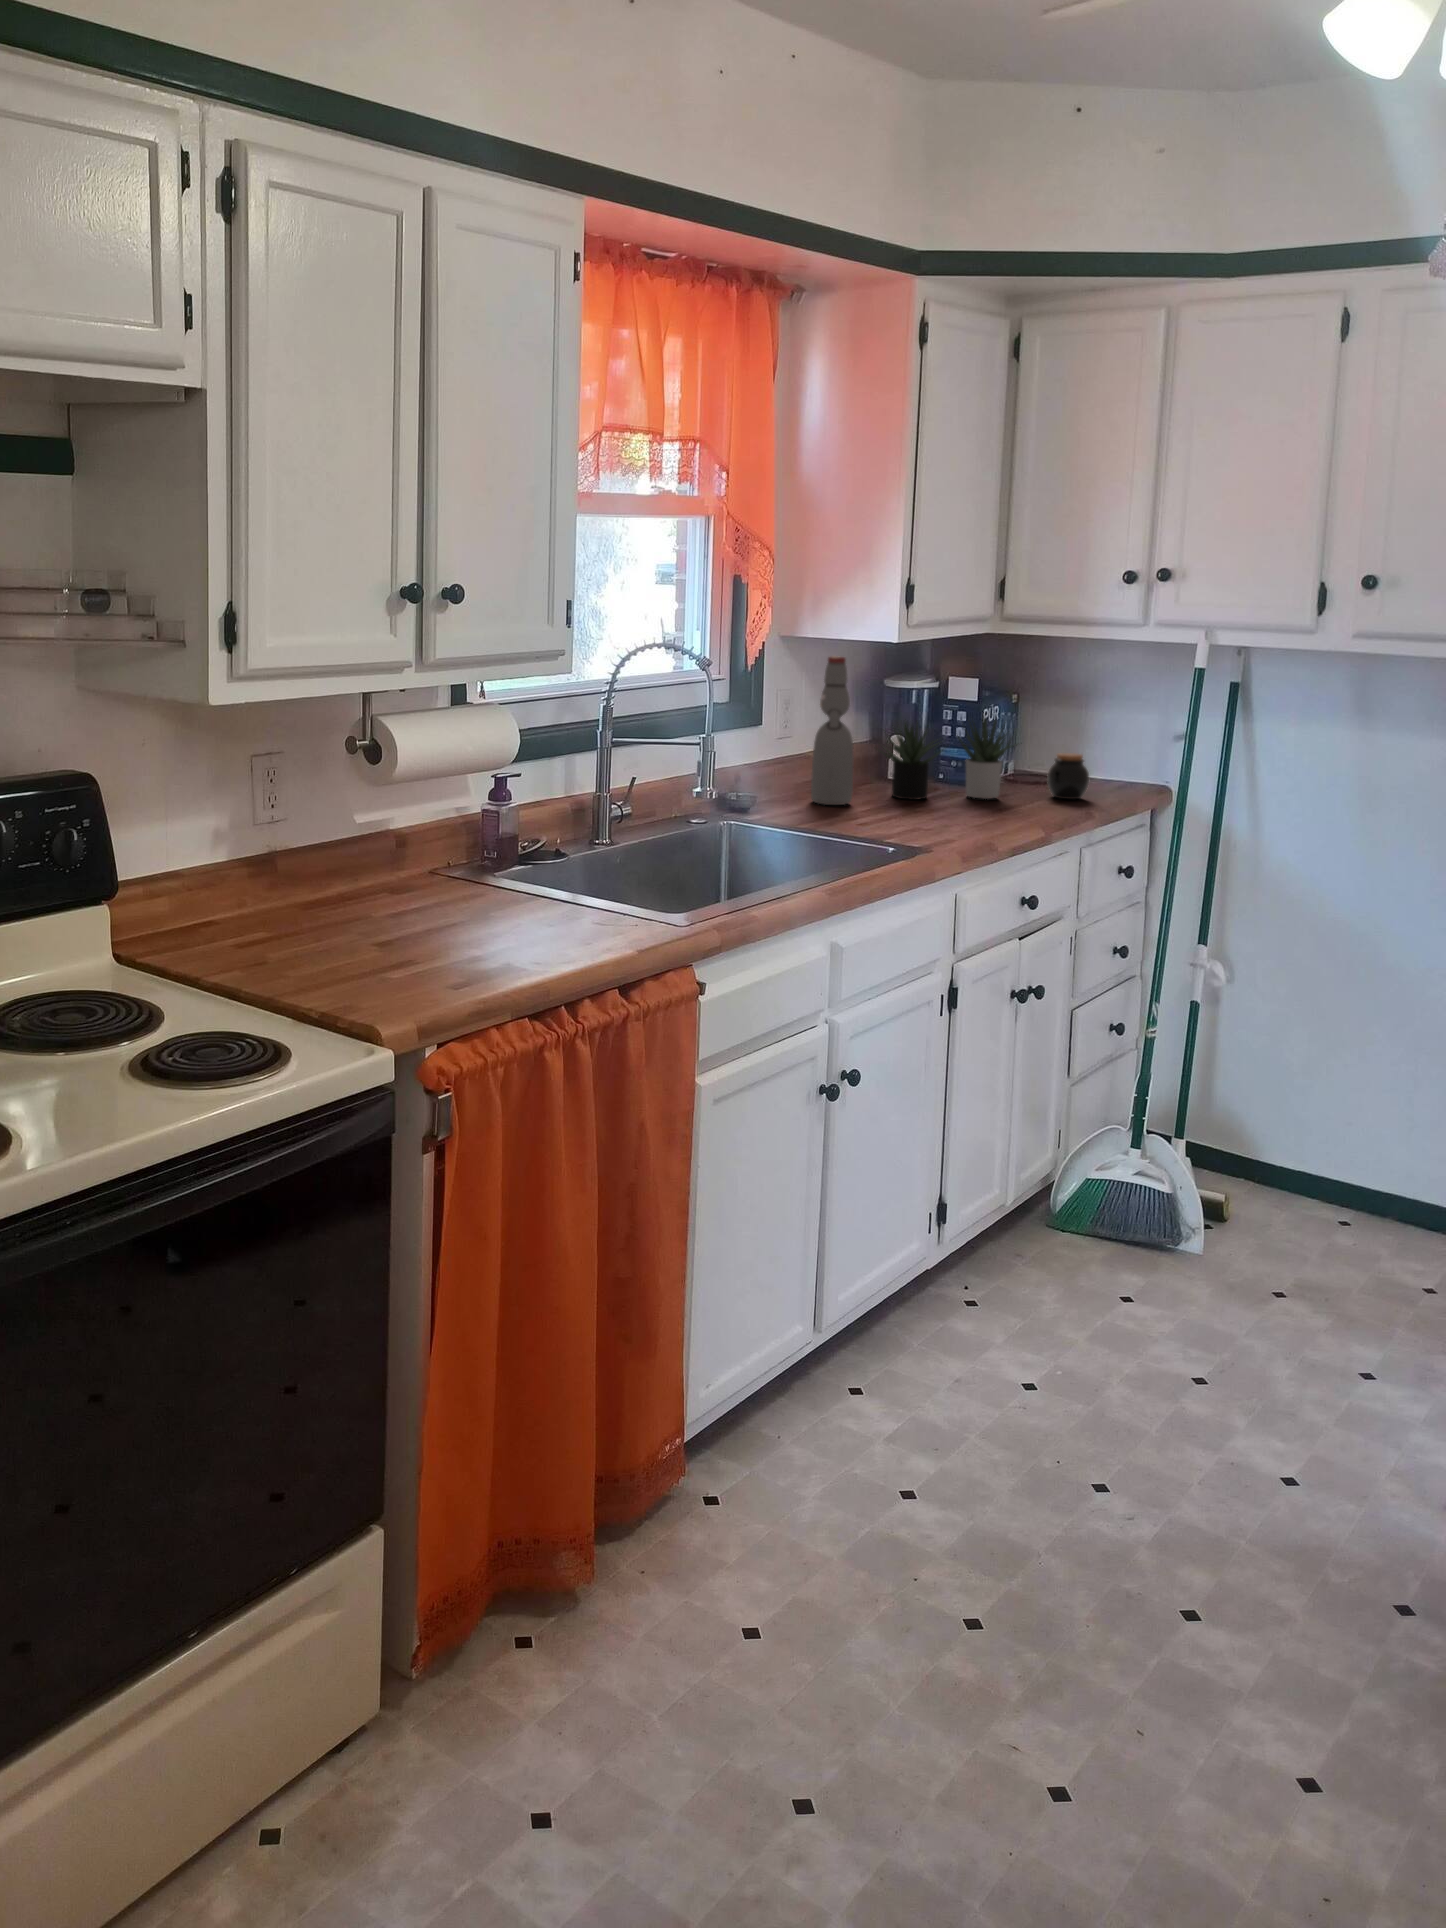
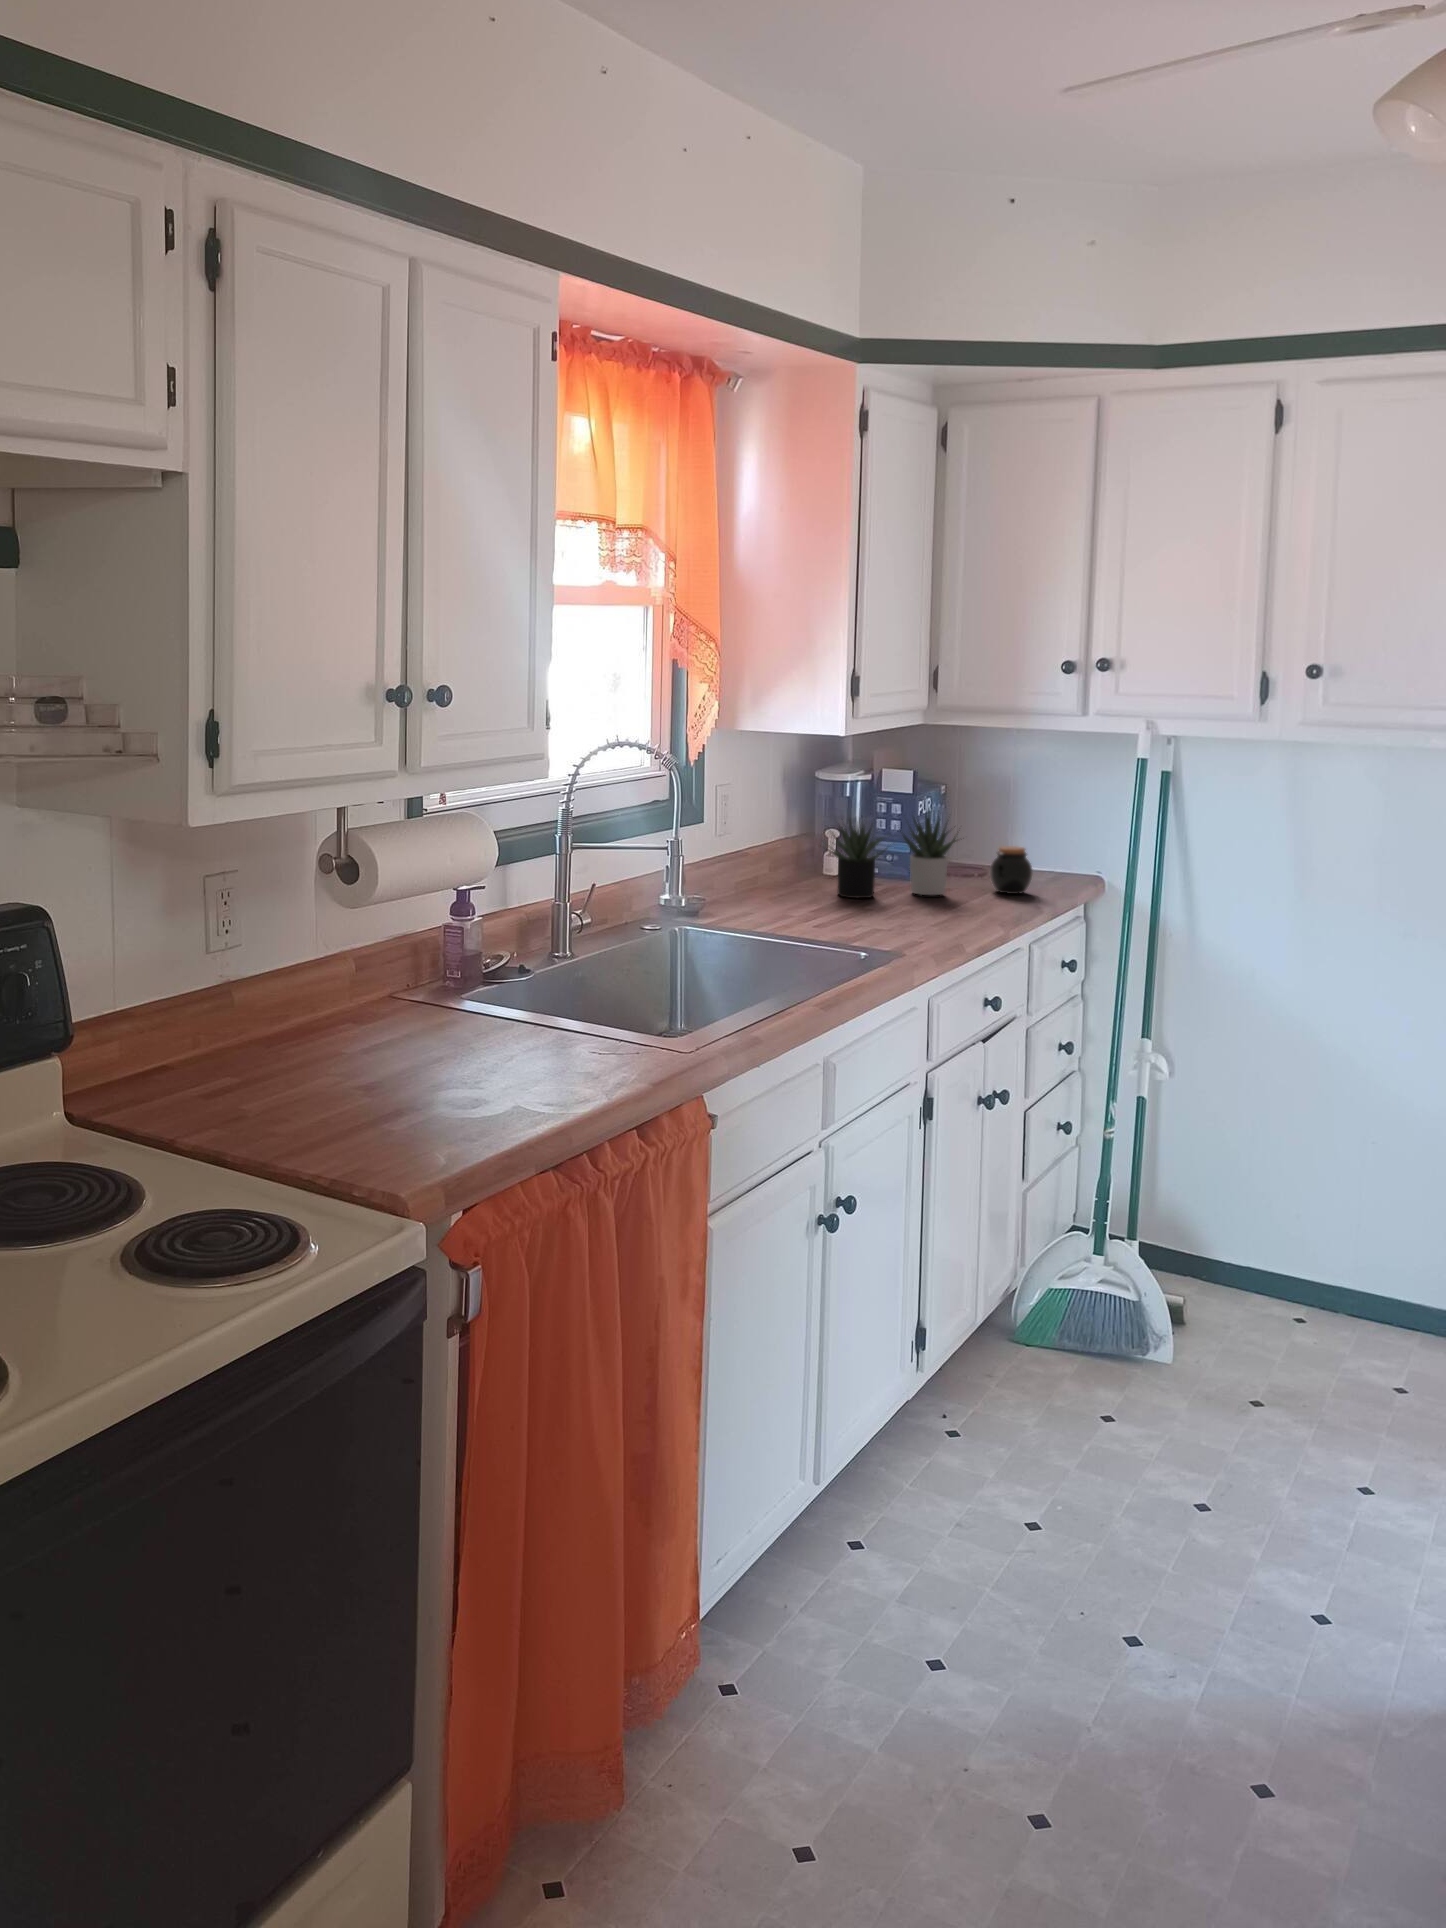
bottle: present [811,656,854,805] -> none [760,752,803,907]

